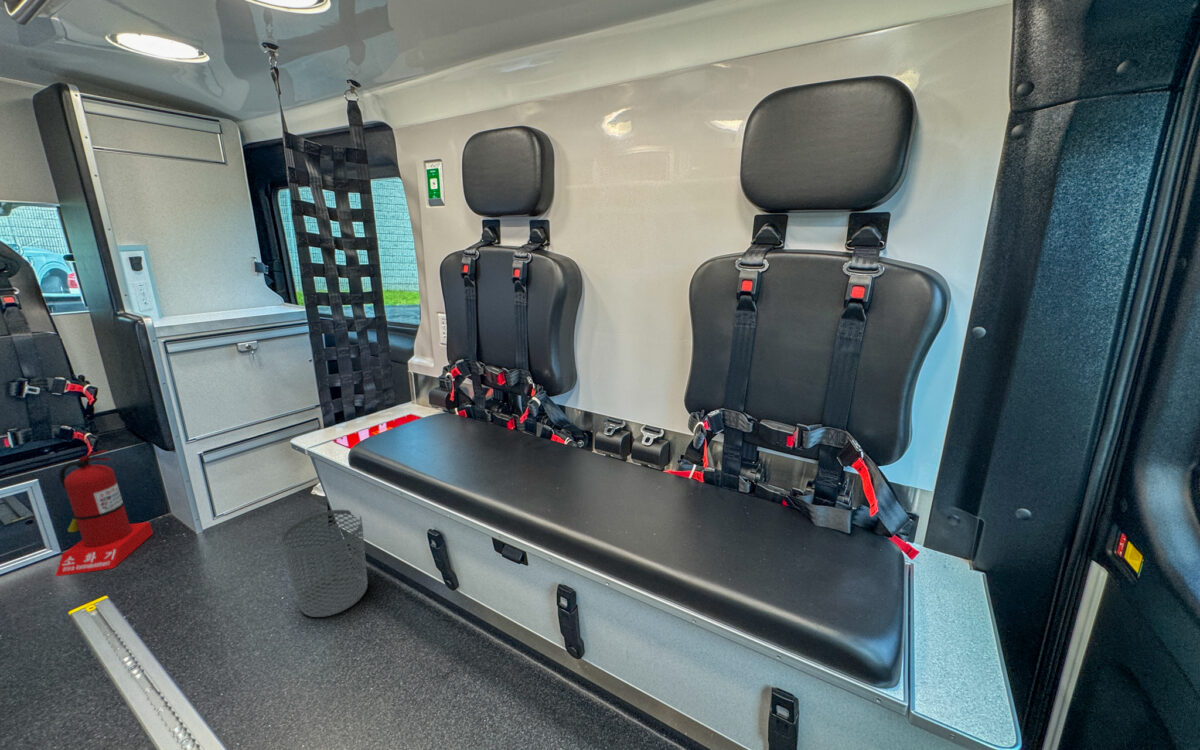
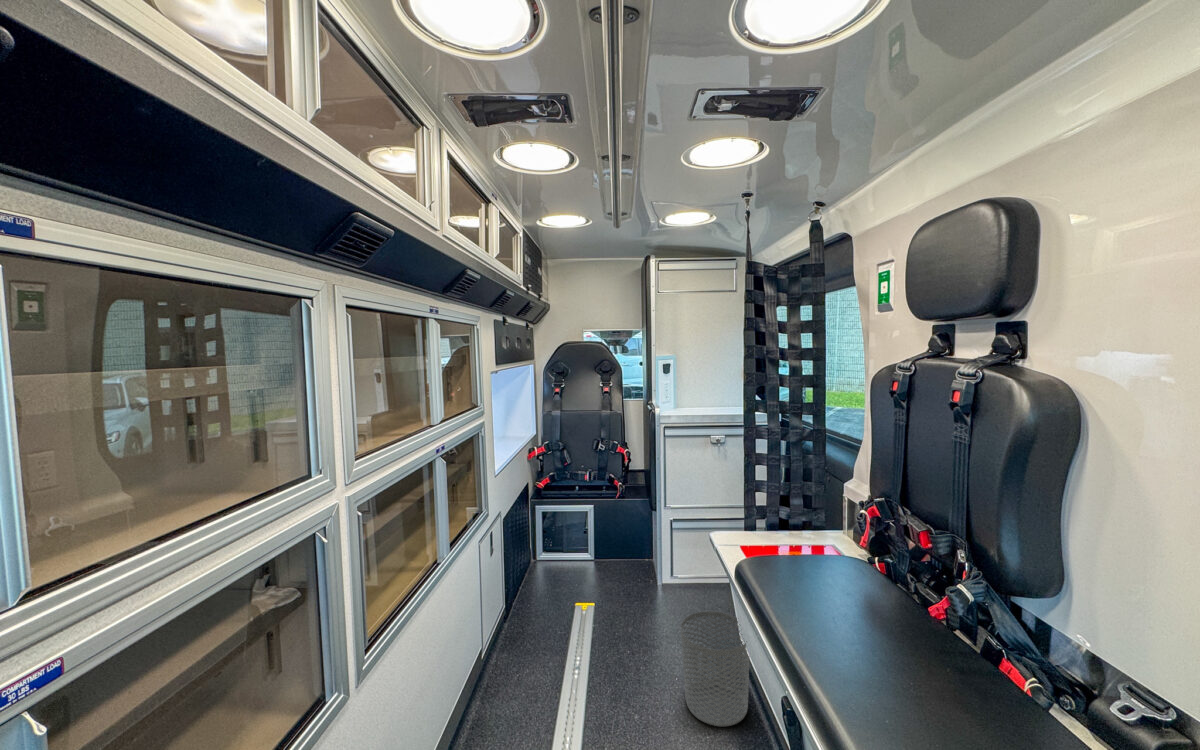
fire extinguisher: present [56,450,153,576] -> none [586,499,637,586]

